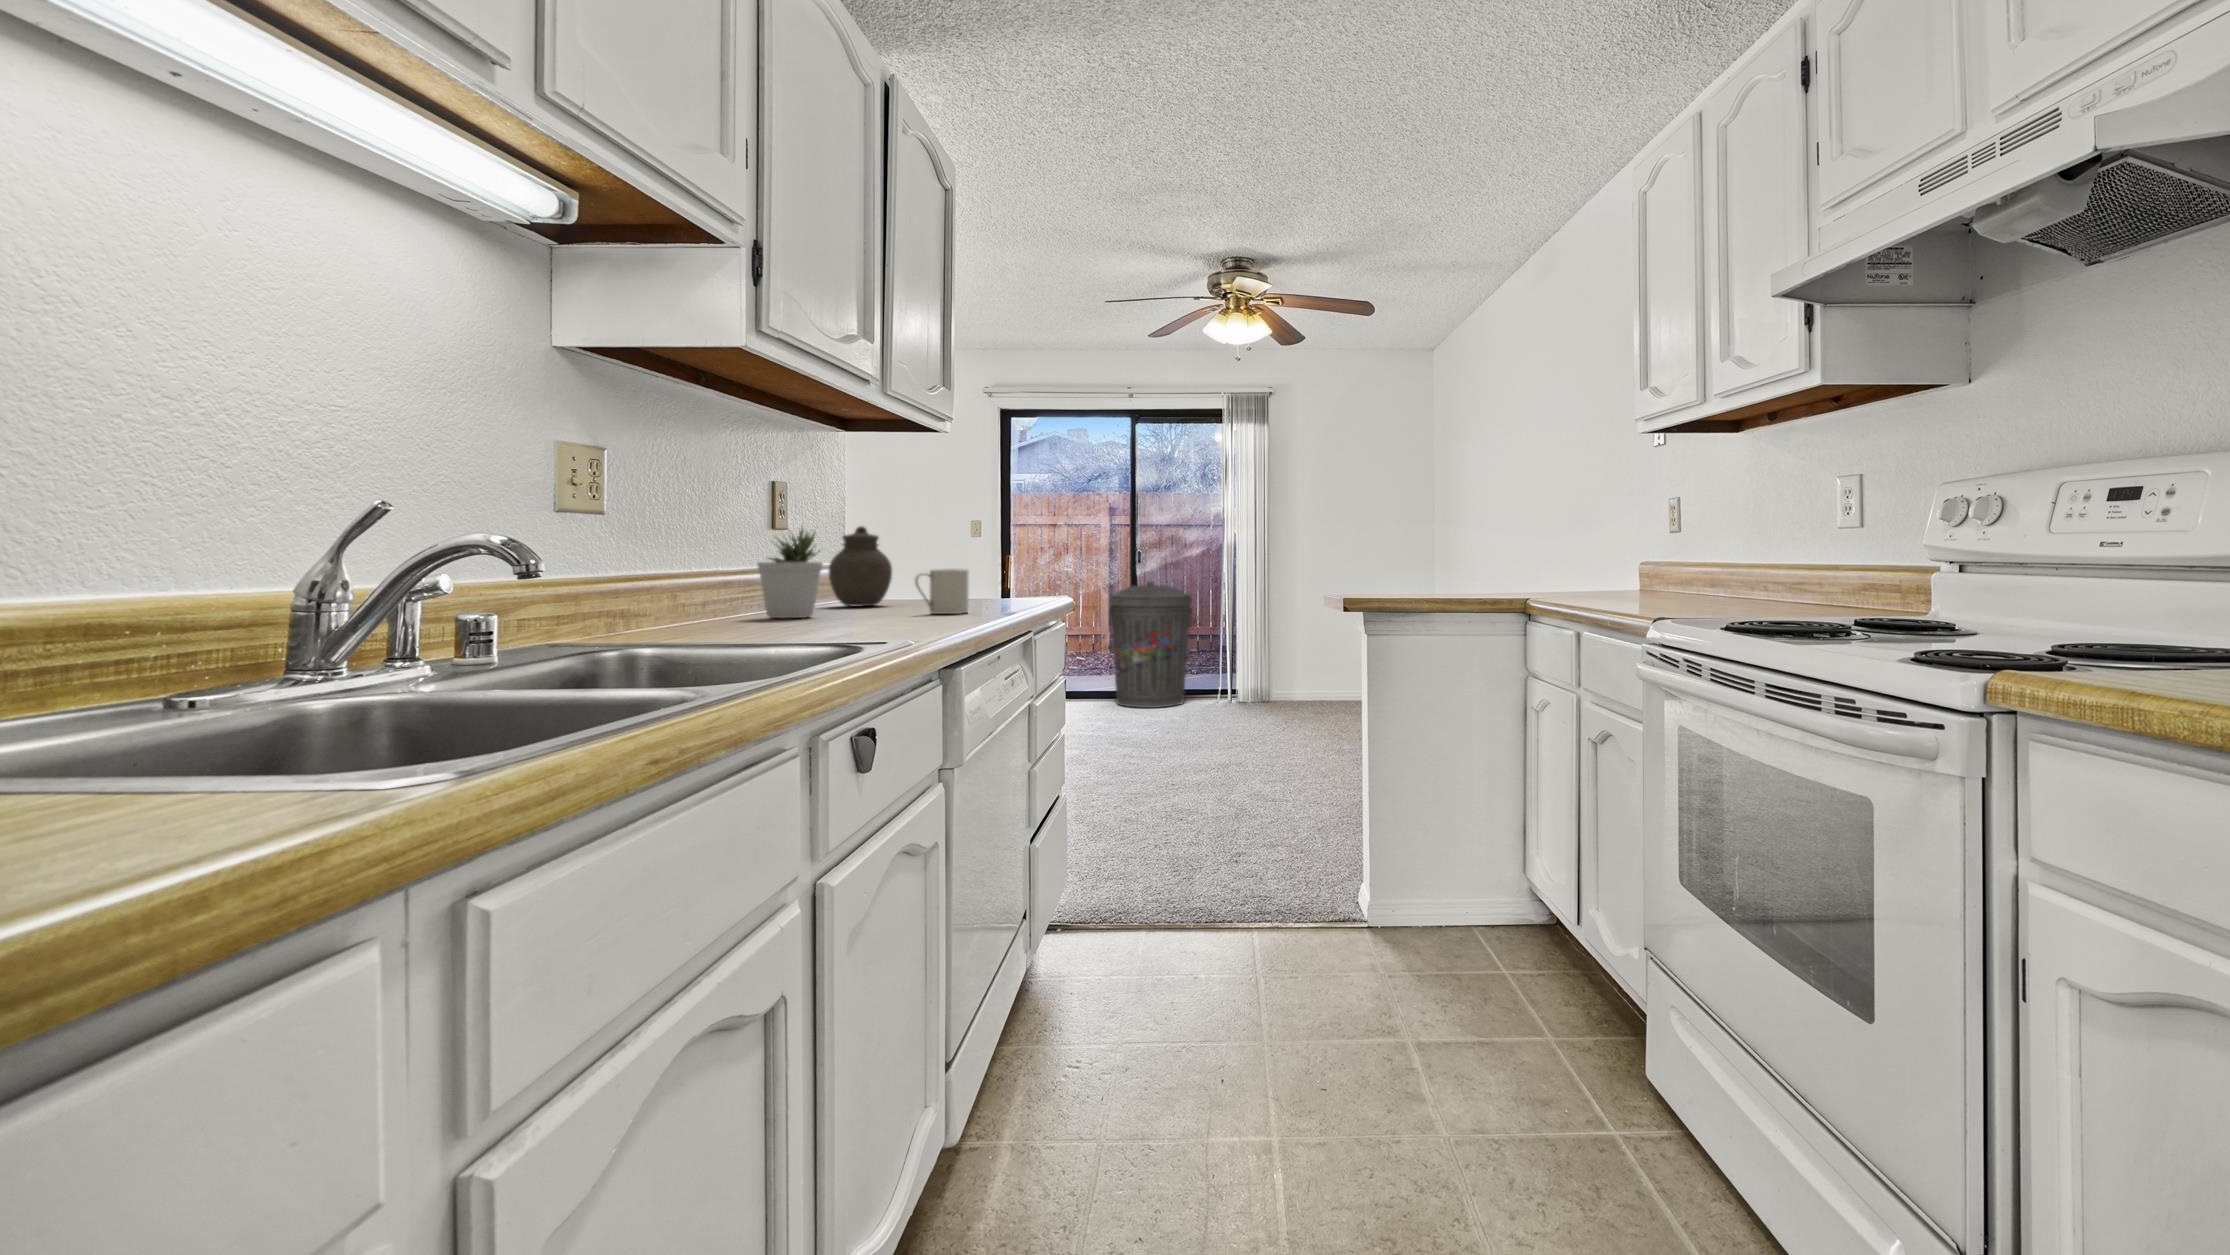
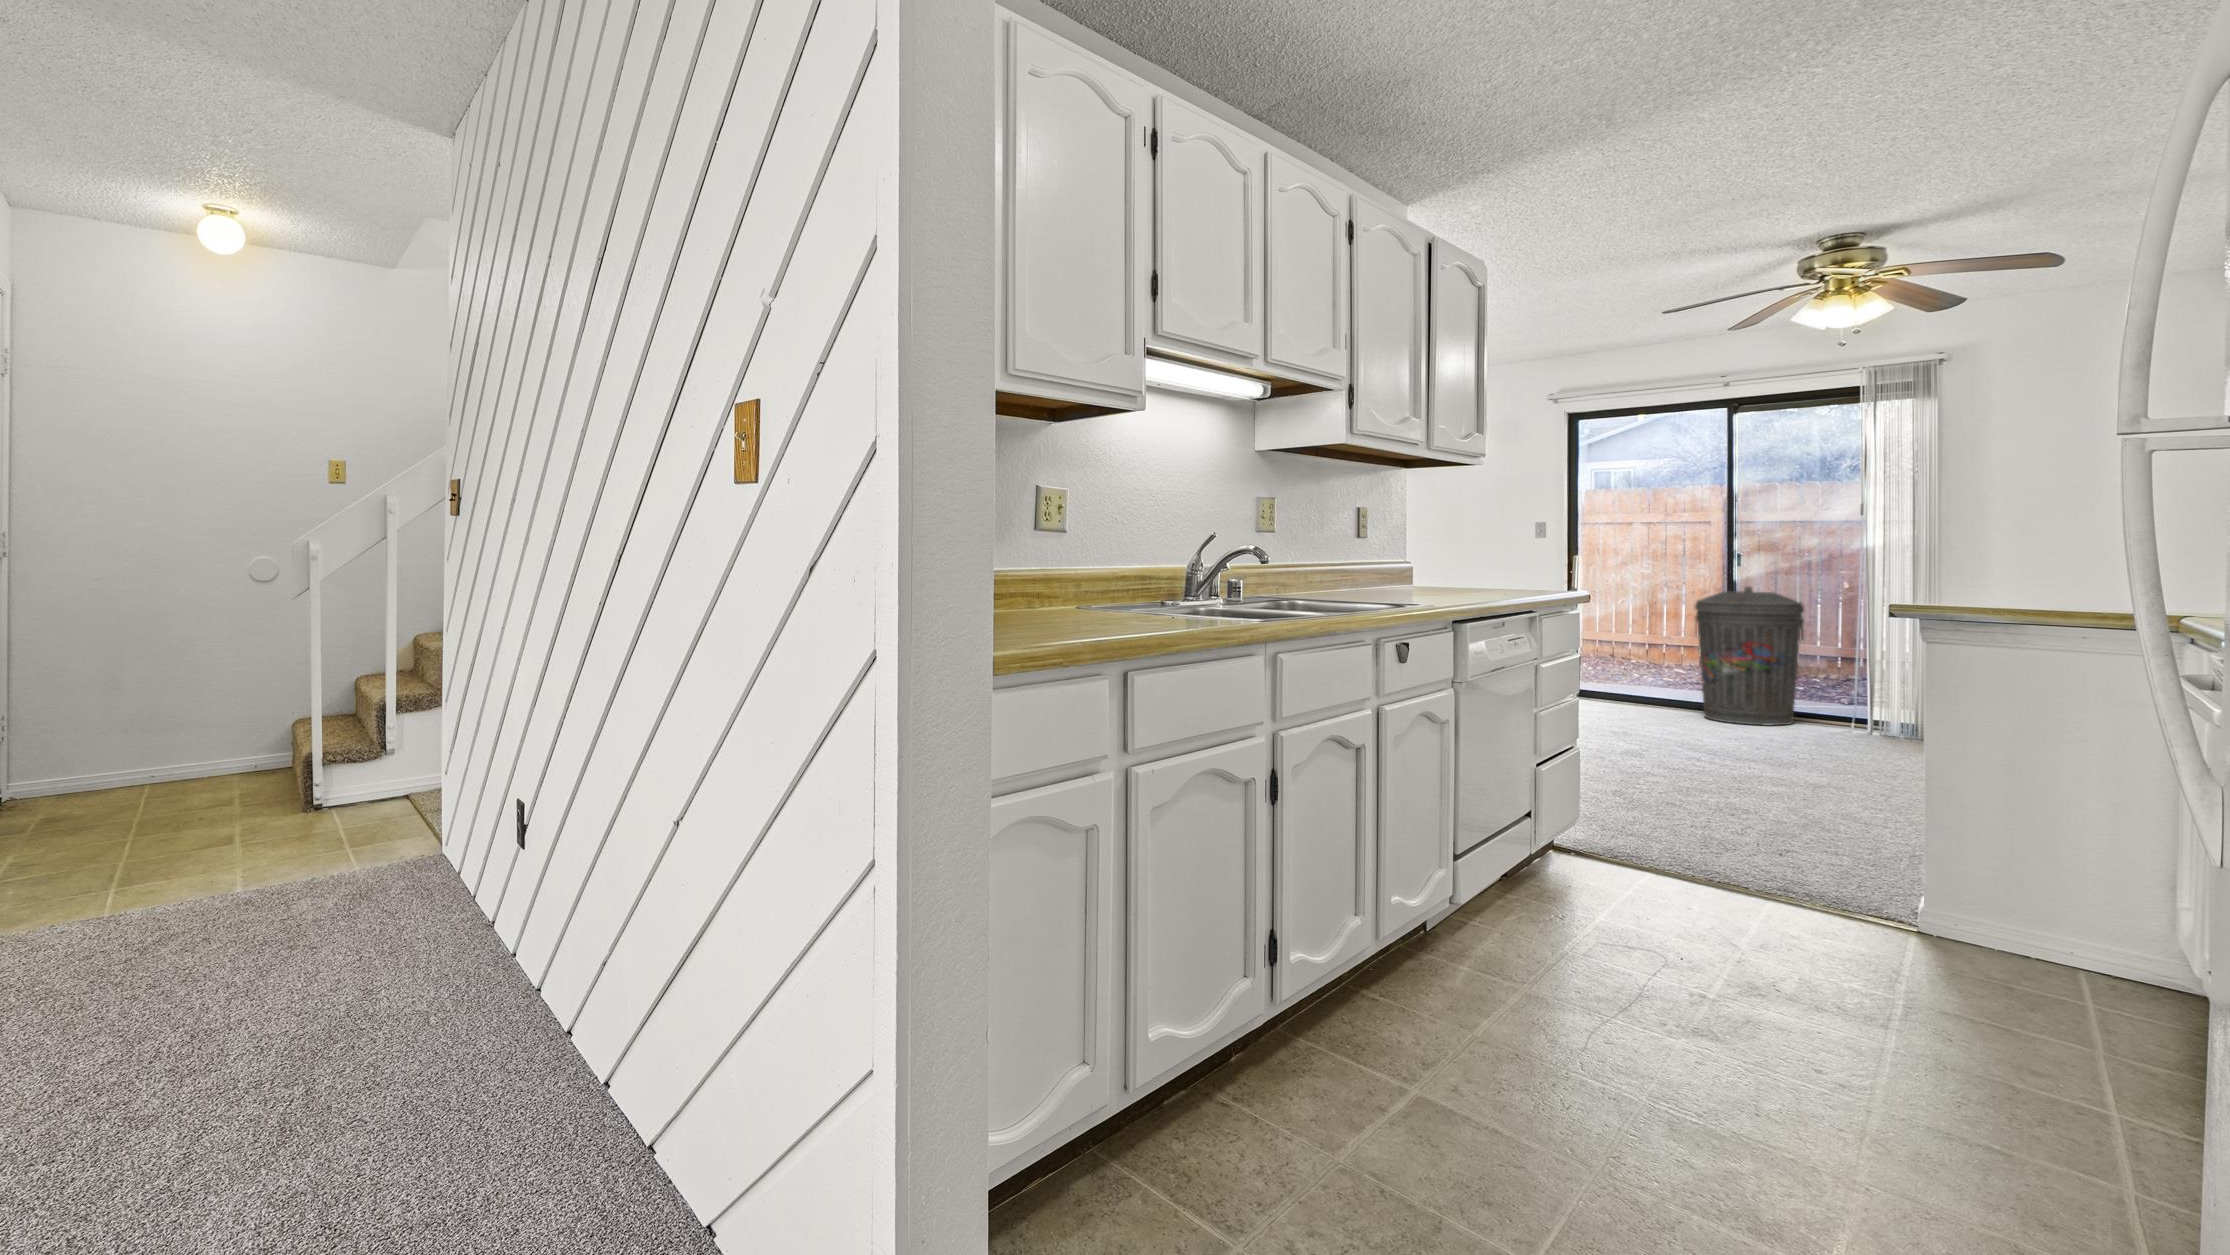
jar: present [828,526,892,607] -> none [1395,536,1440,593]
potted plant: present [757,529,823,618] -> none [1349,535,1390,597]
mug: present [915,569,969,614] -> none [1451,567,1491,598]

